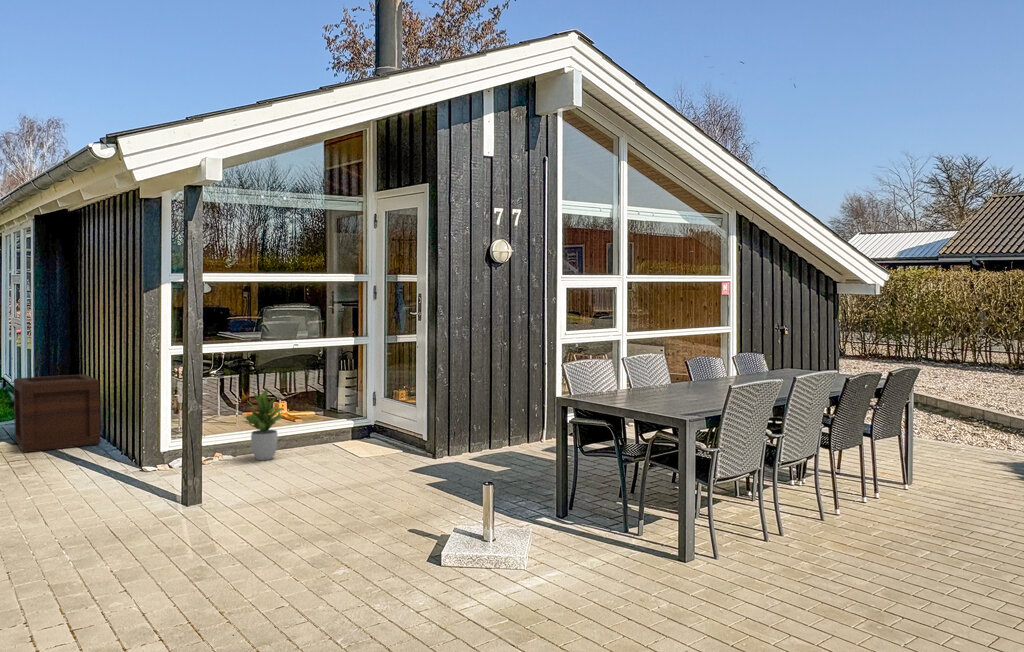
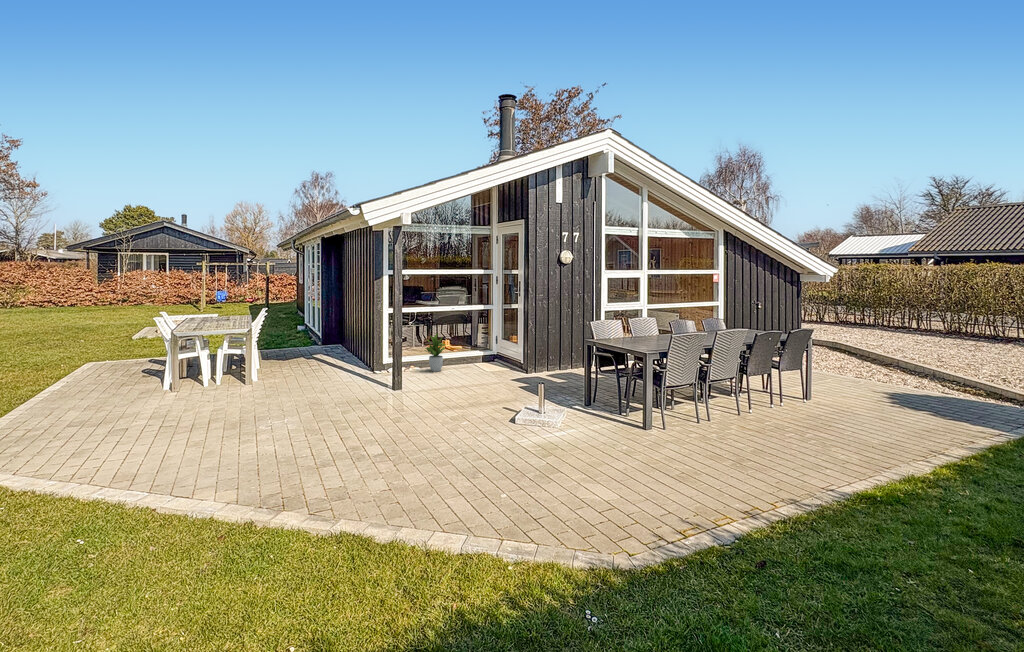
wooden crate: present [13,374,101,452] -> none [313,324,355,363]

